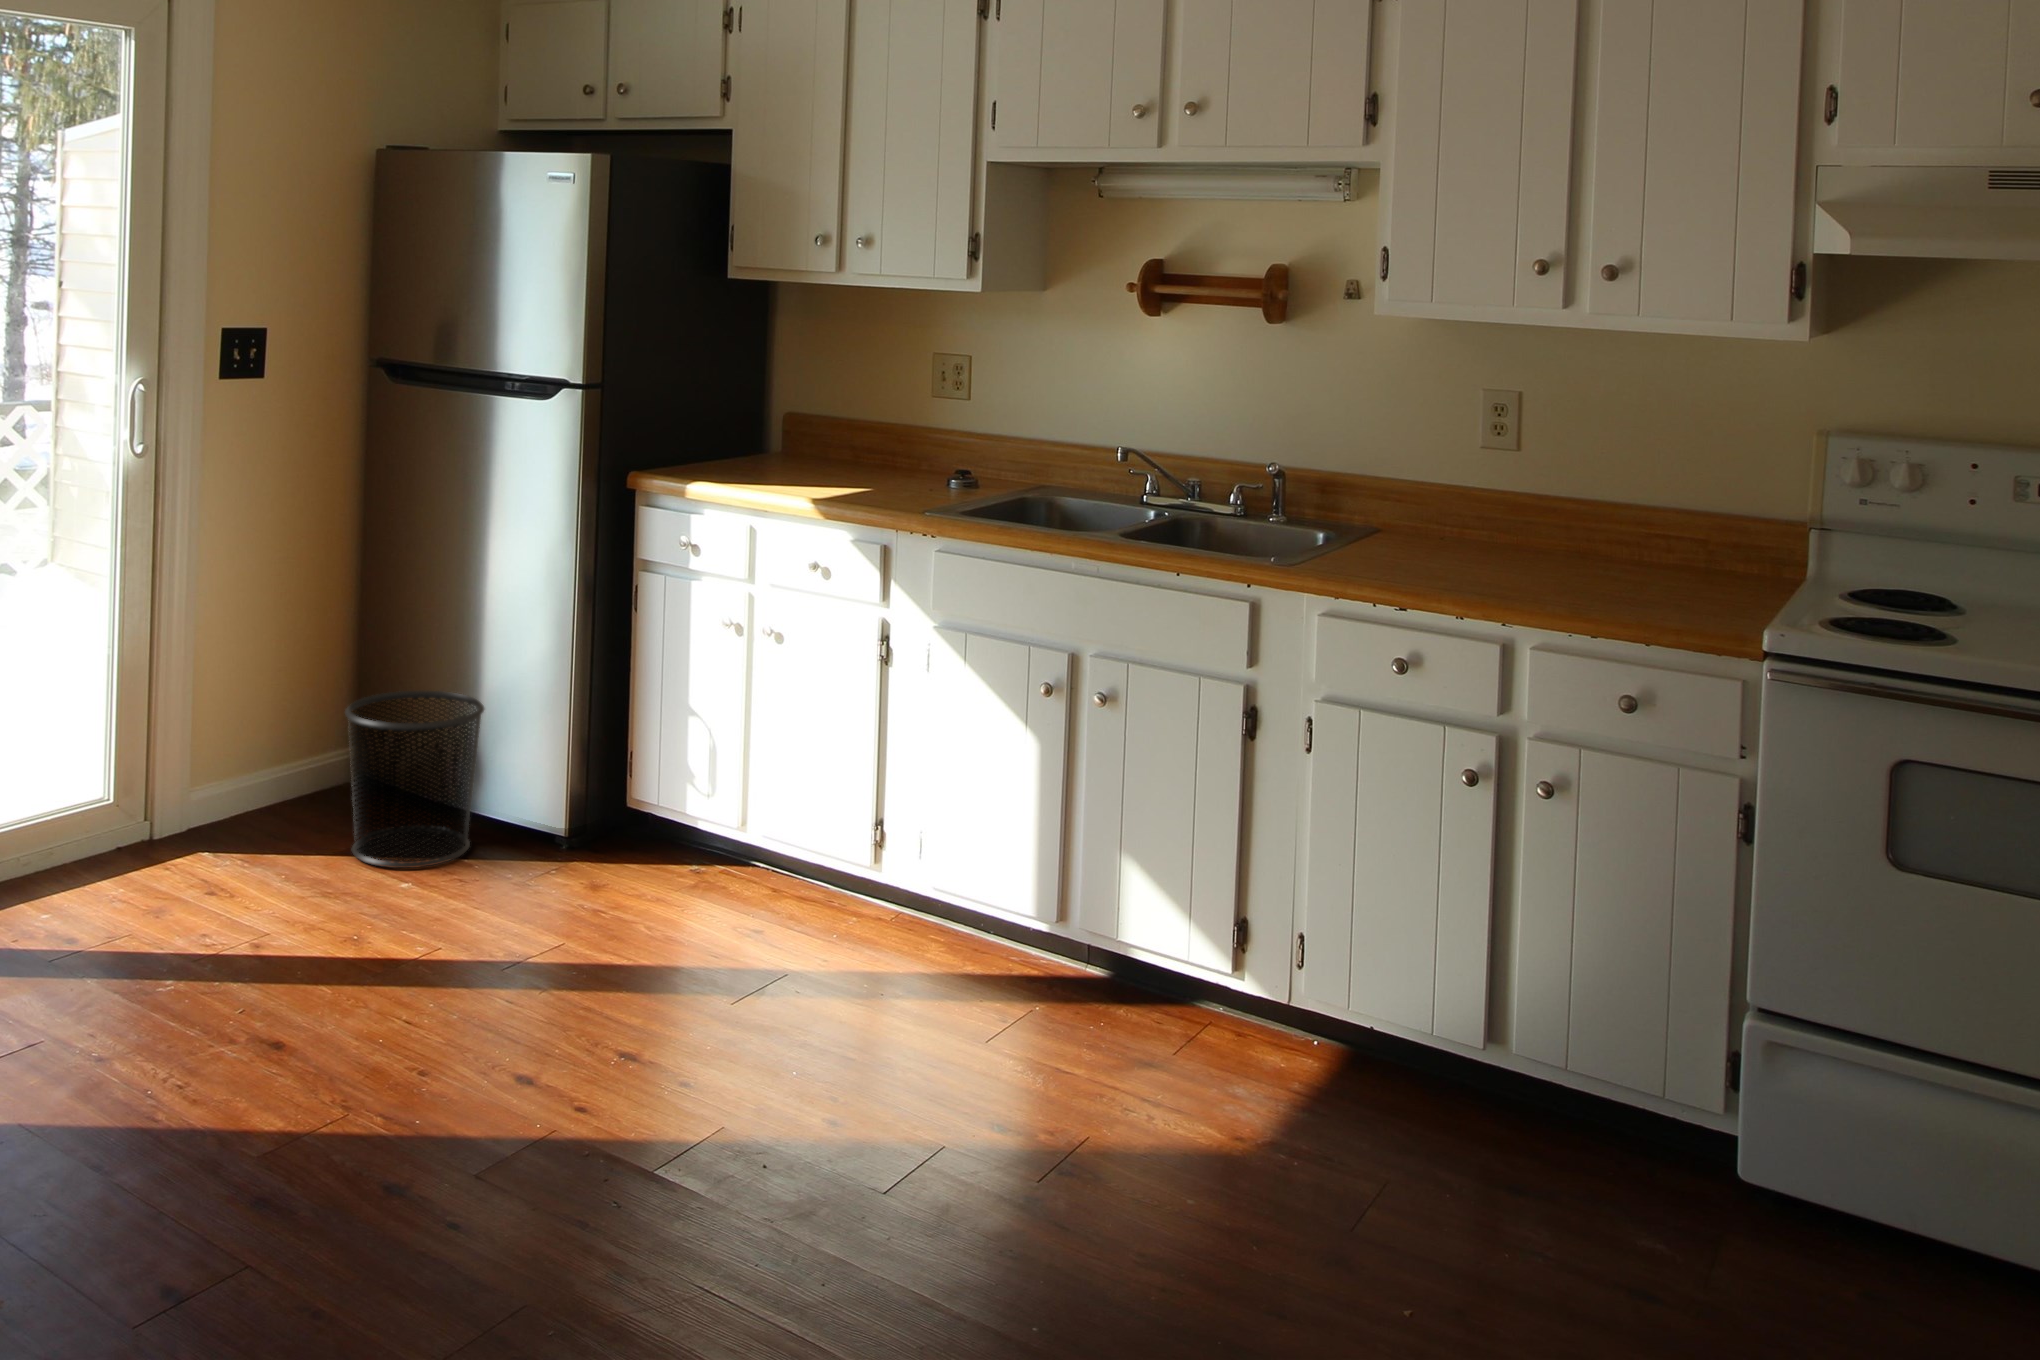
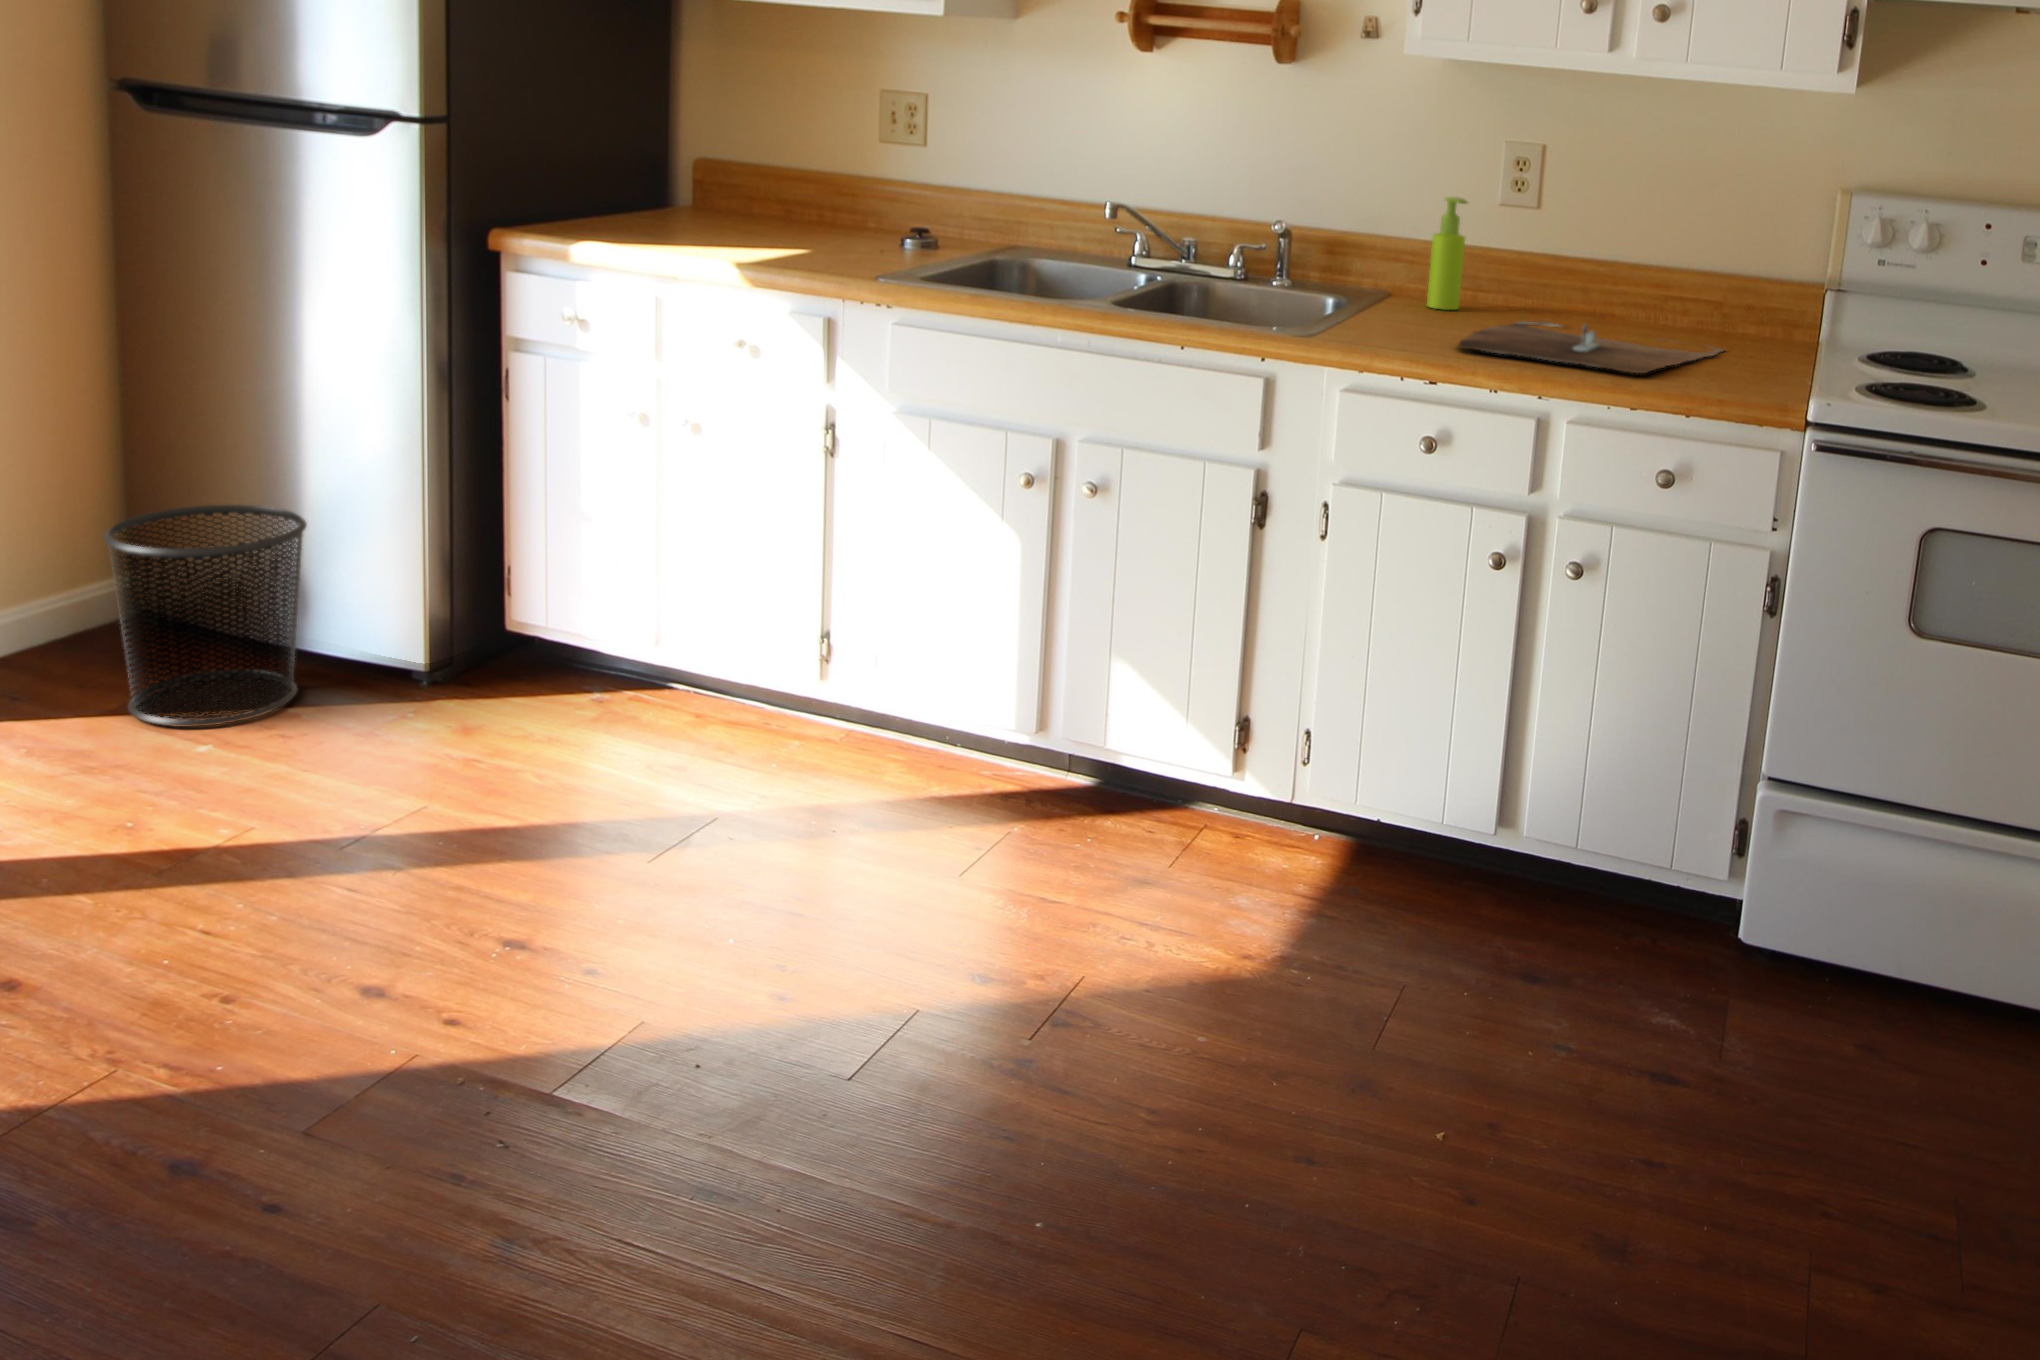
soap dispenser: none [1413,440,1448,543] -> present [1426,197,1467,310]
cutting board: none [1430,554,1703,603] -> present [1459,321,1723,373]

